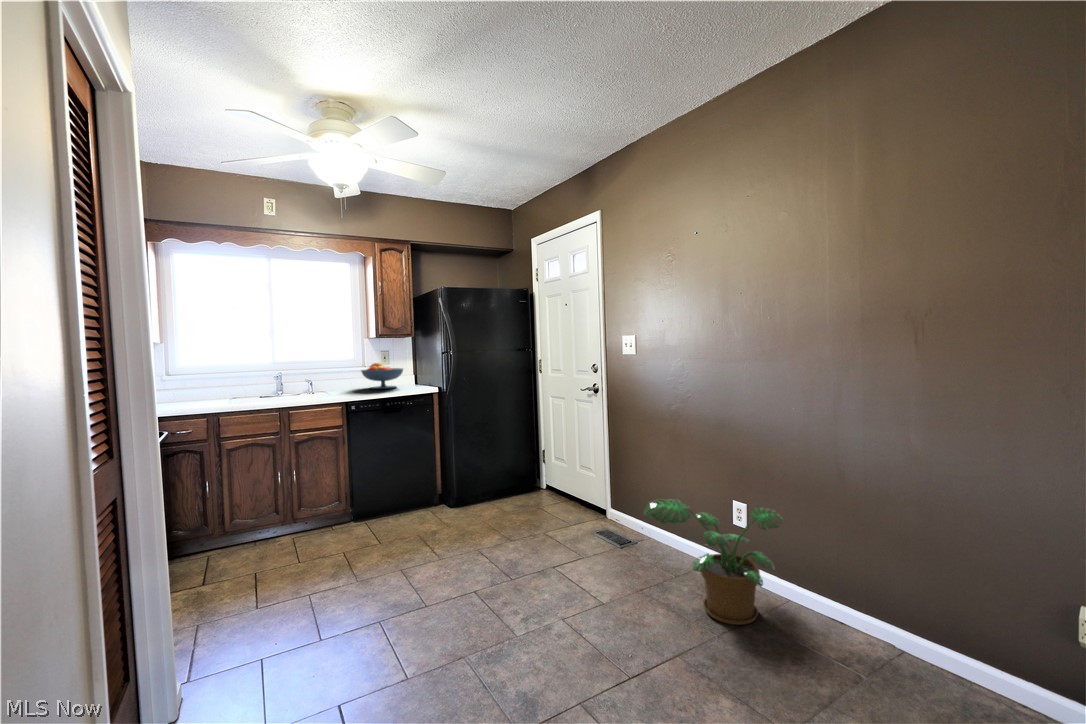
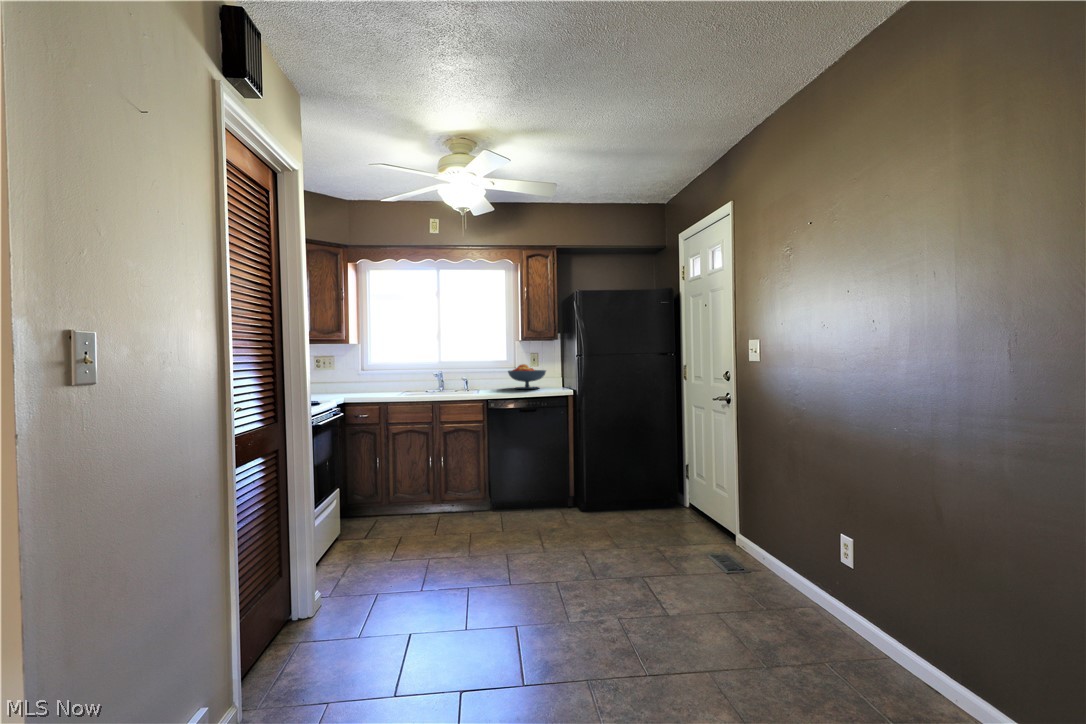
potted plant: present [643,499,784,625] -> none [714,517,880,667]

